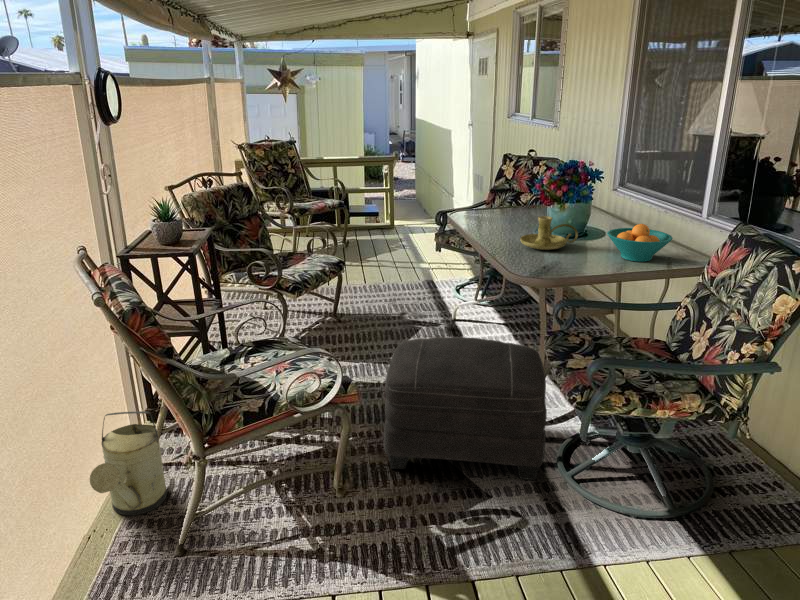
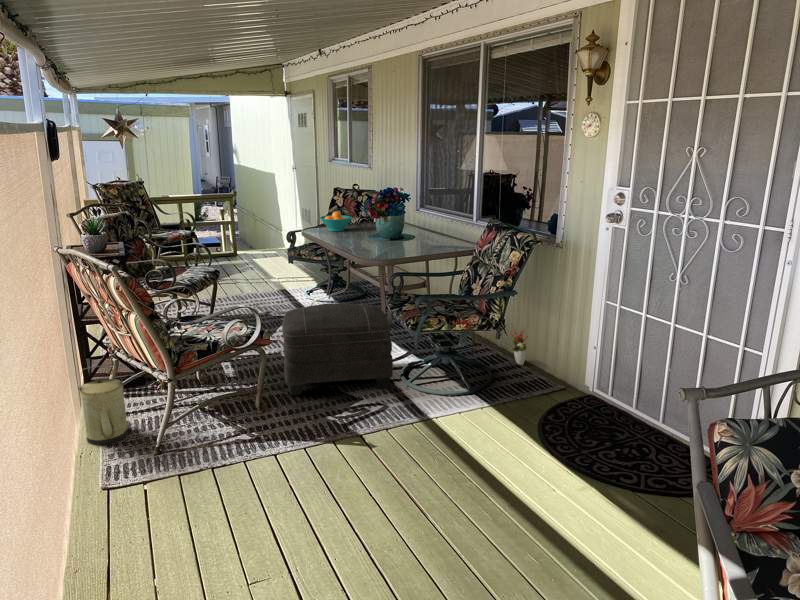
candle holder: present [520,216,578,250] -> none [359,223,397,246]
fruit bowl: present [607,224,673,262] -> present [320,211,353,231]
decorative plant: none [748,408,783,467] -> present [510,329,528,365]

